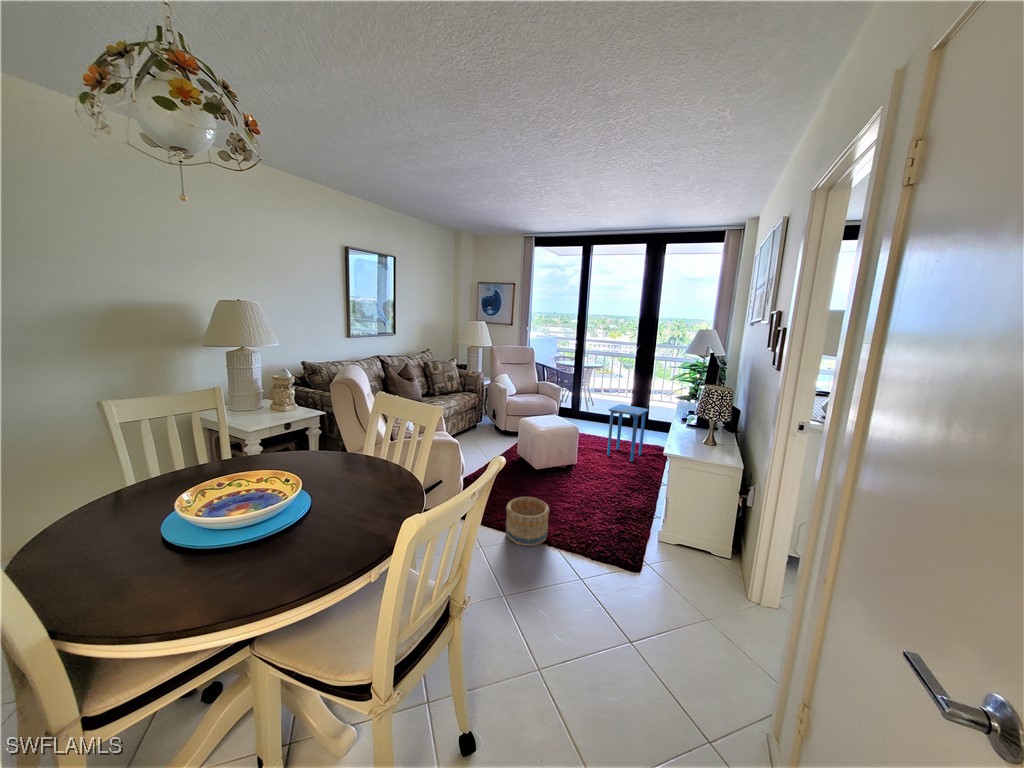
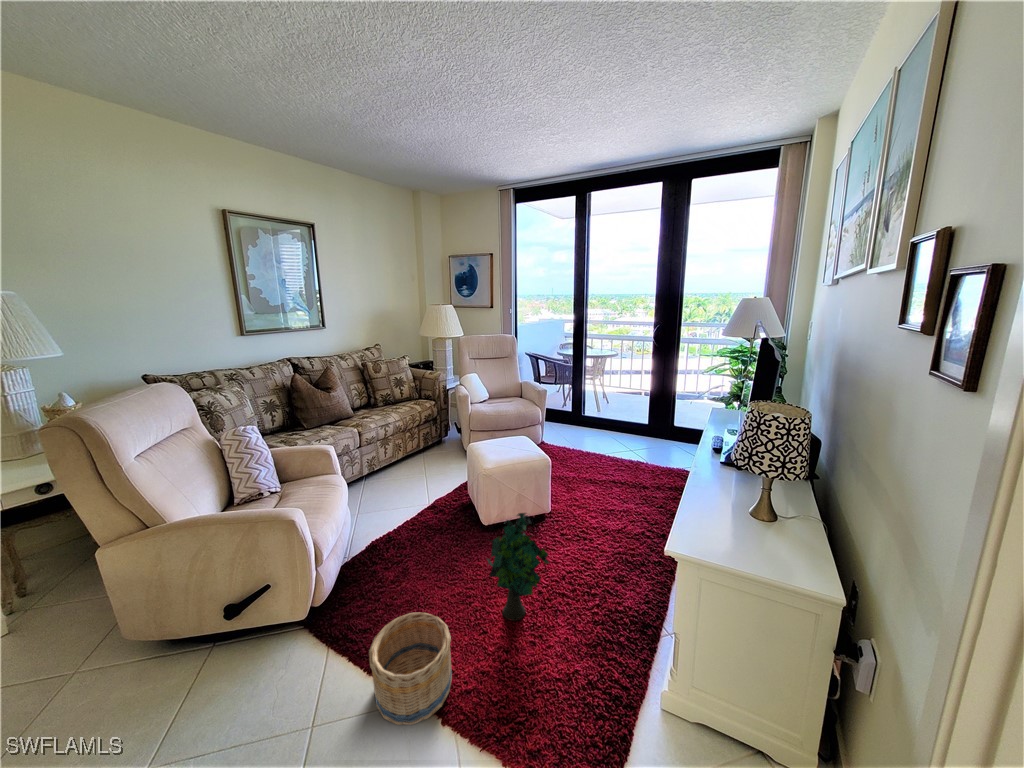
side table: present [607,404,649,462] -> none [604,414,666,502]
decorative plant: none [553,446,594,512] -> present [487,513,550,621]

